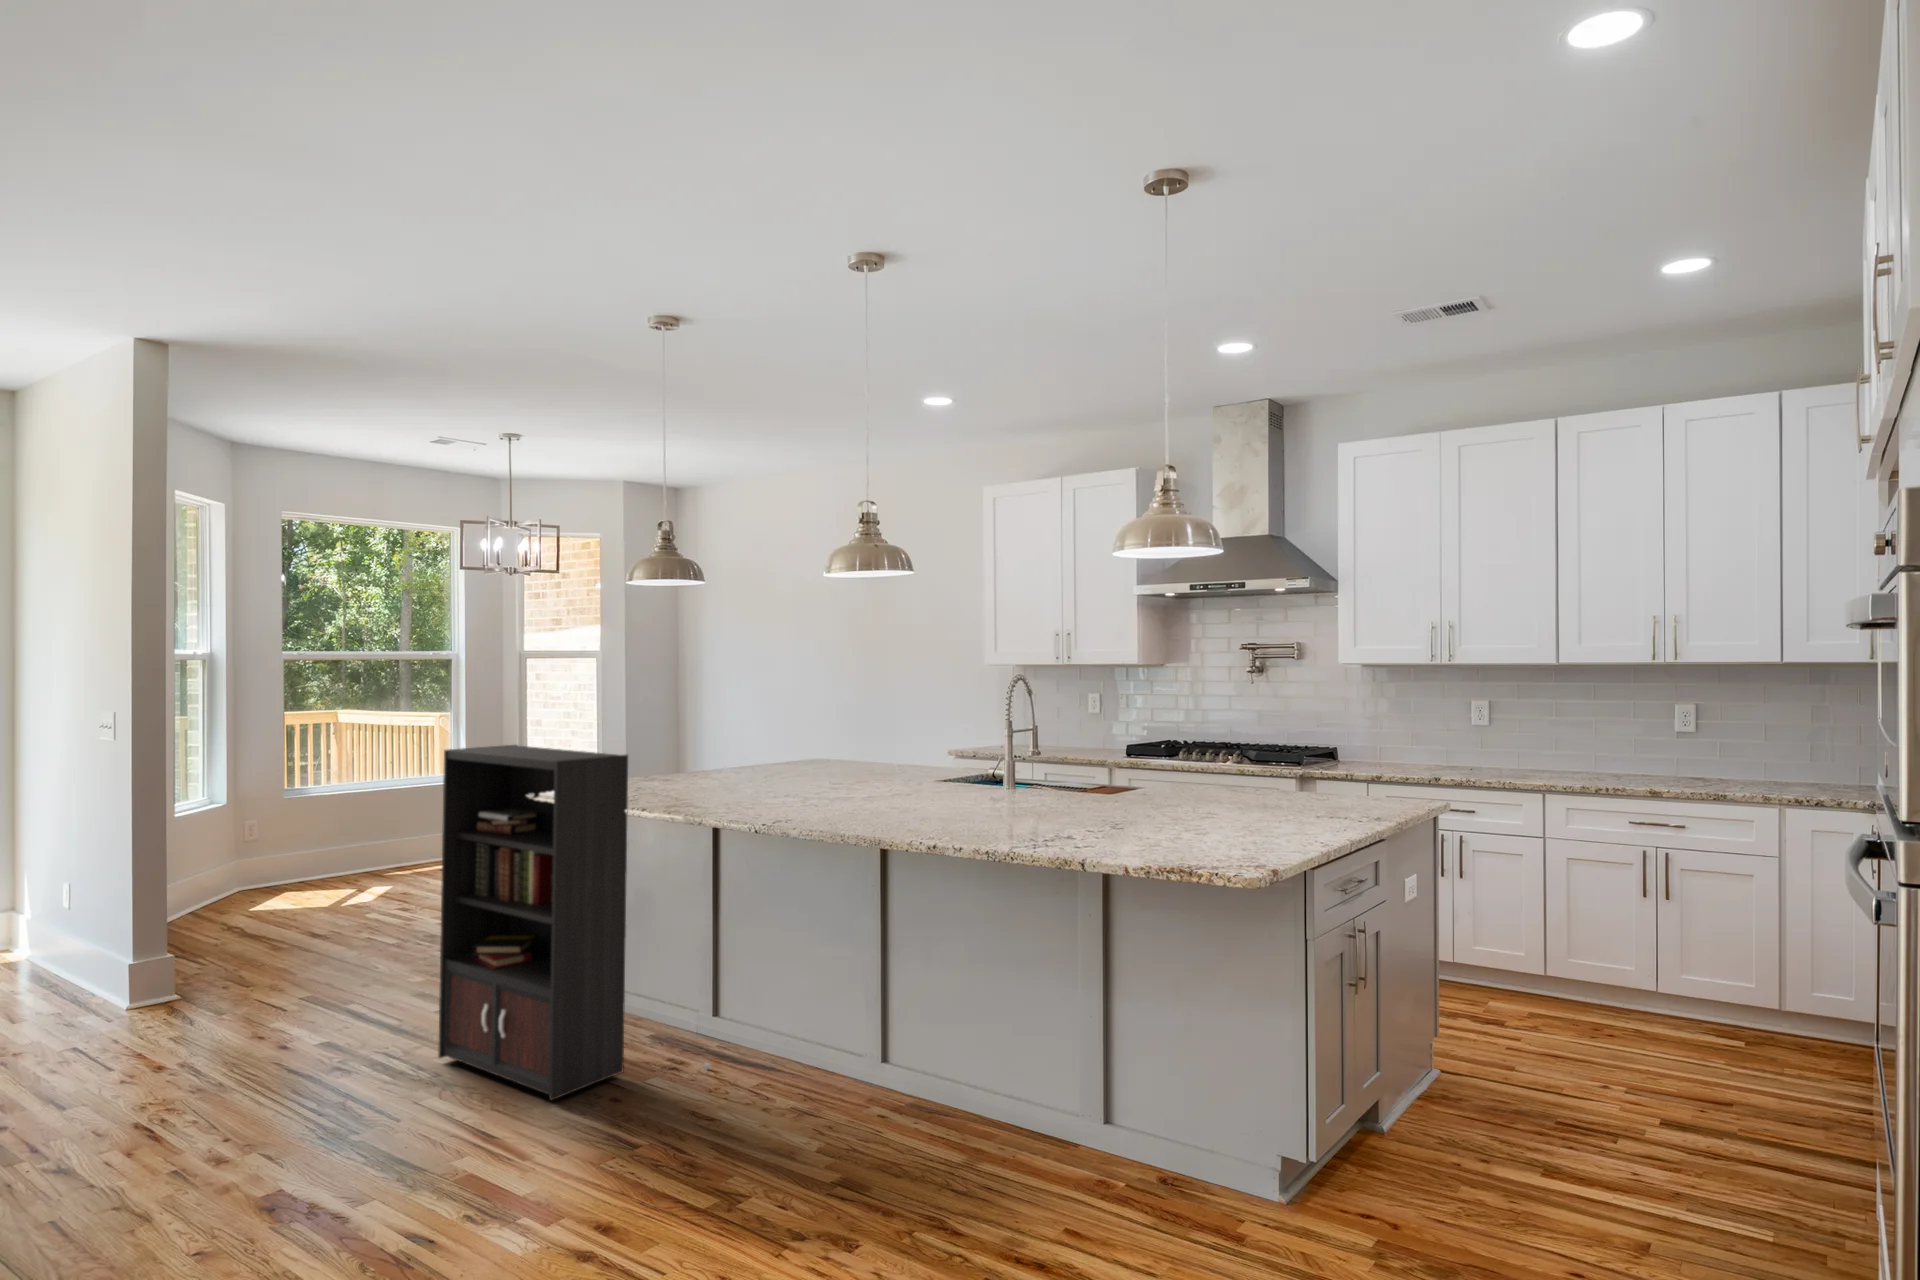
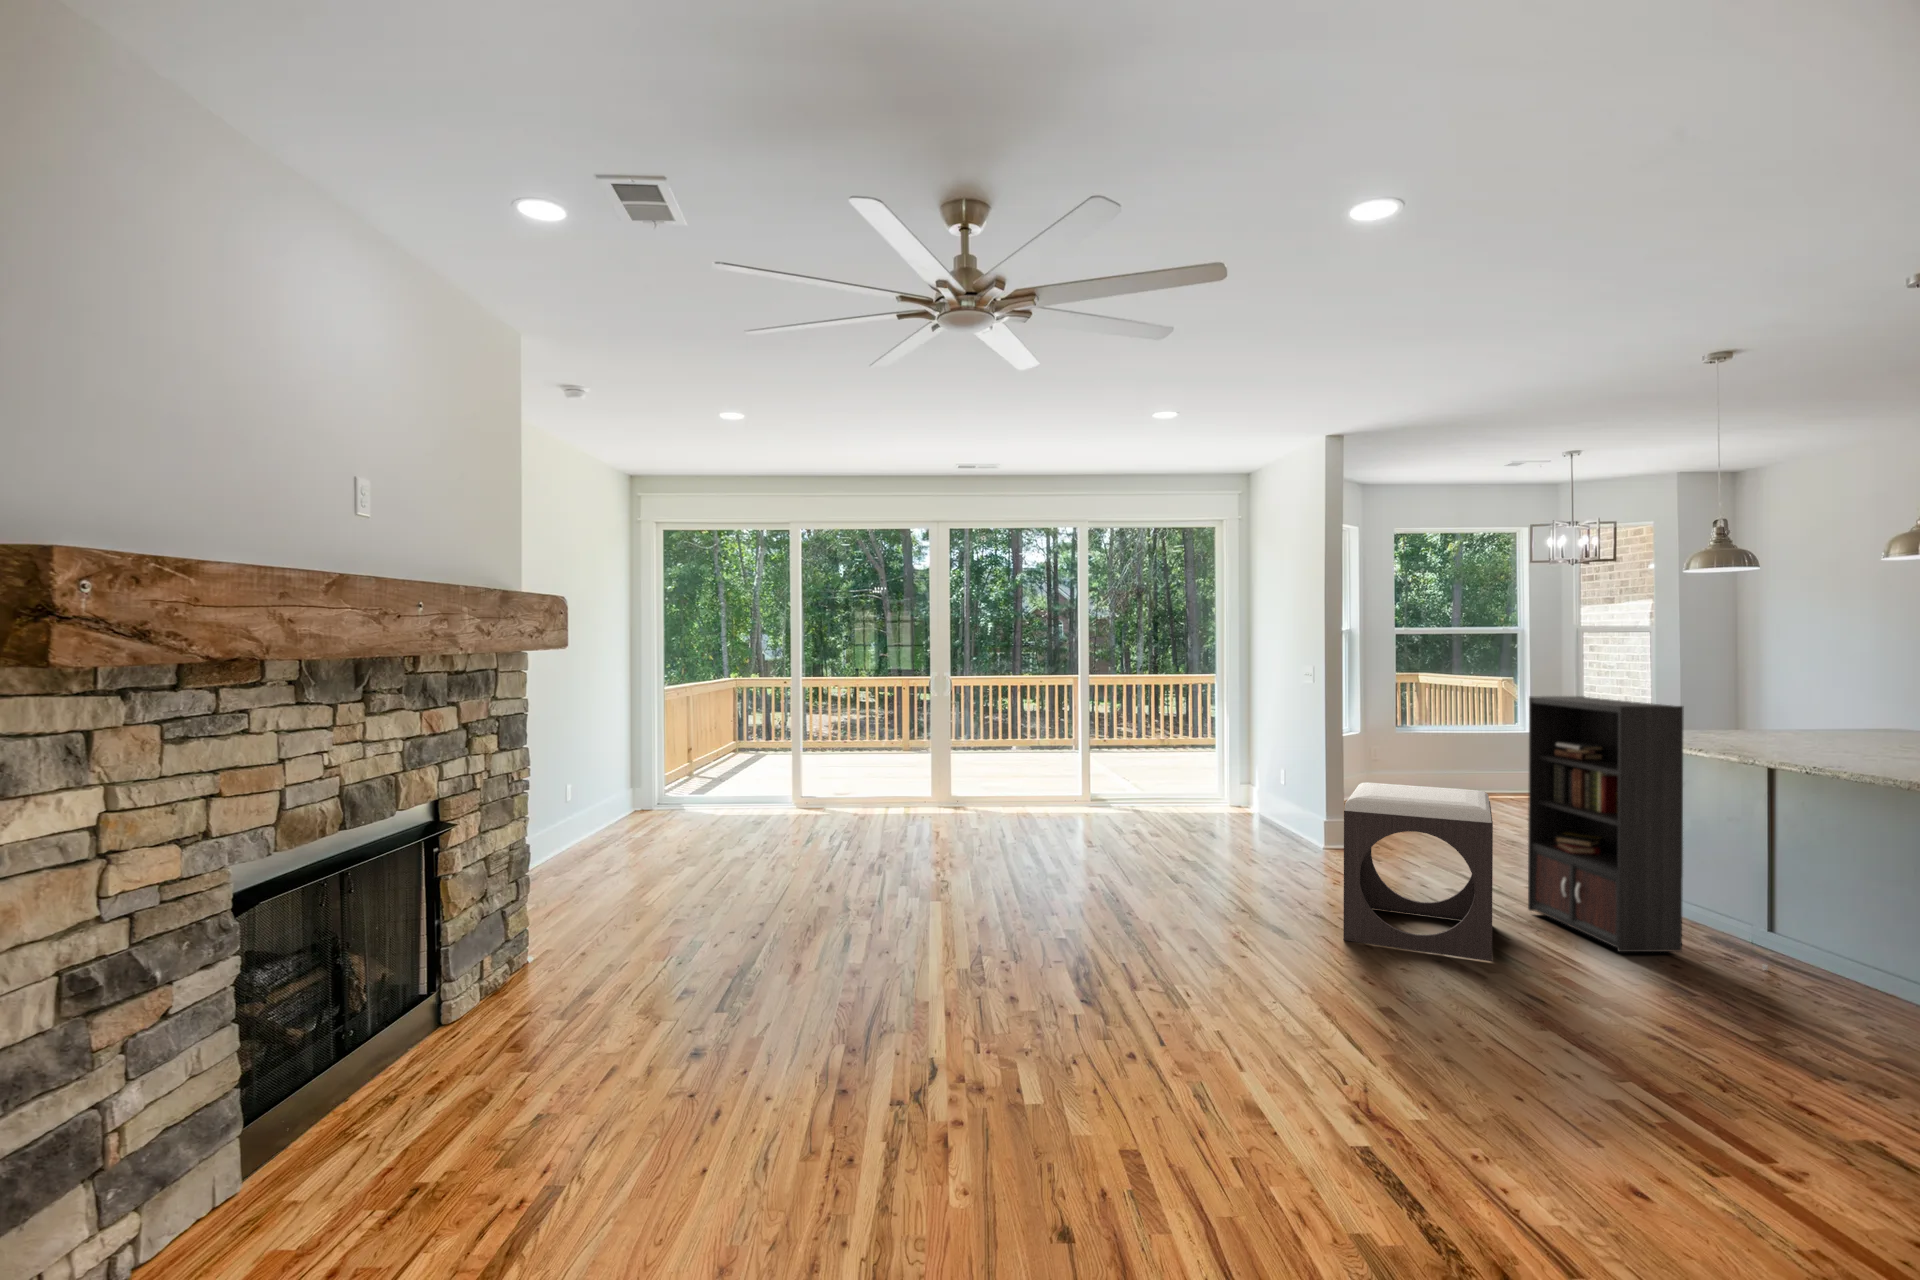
footstool: none [88,902,382,1243] -> present [1343,783,1493,961]

